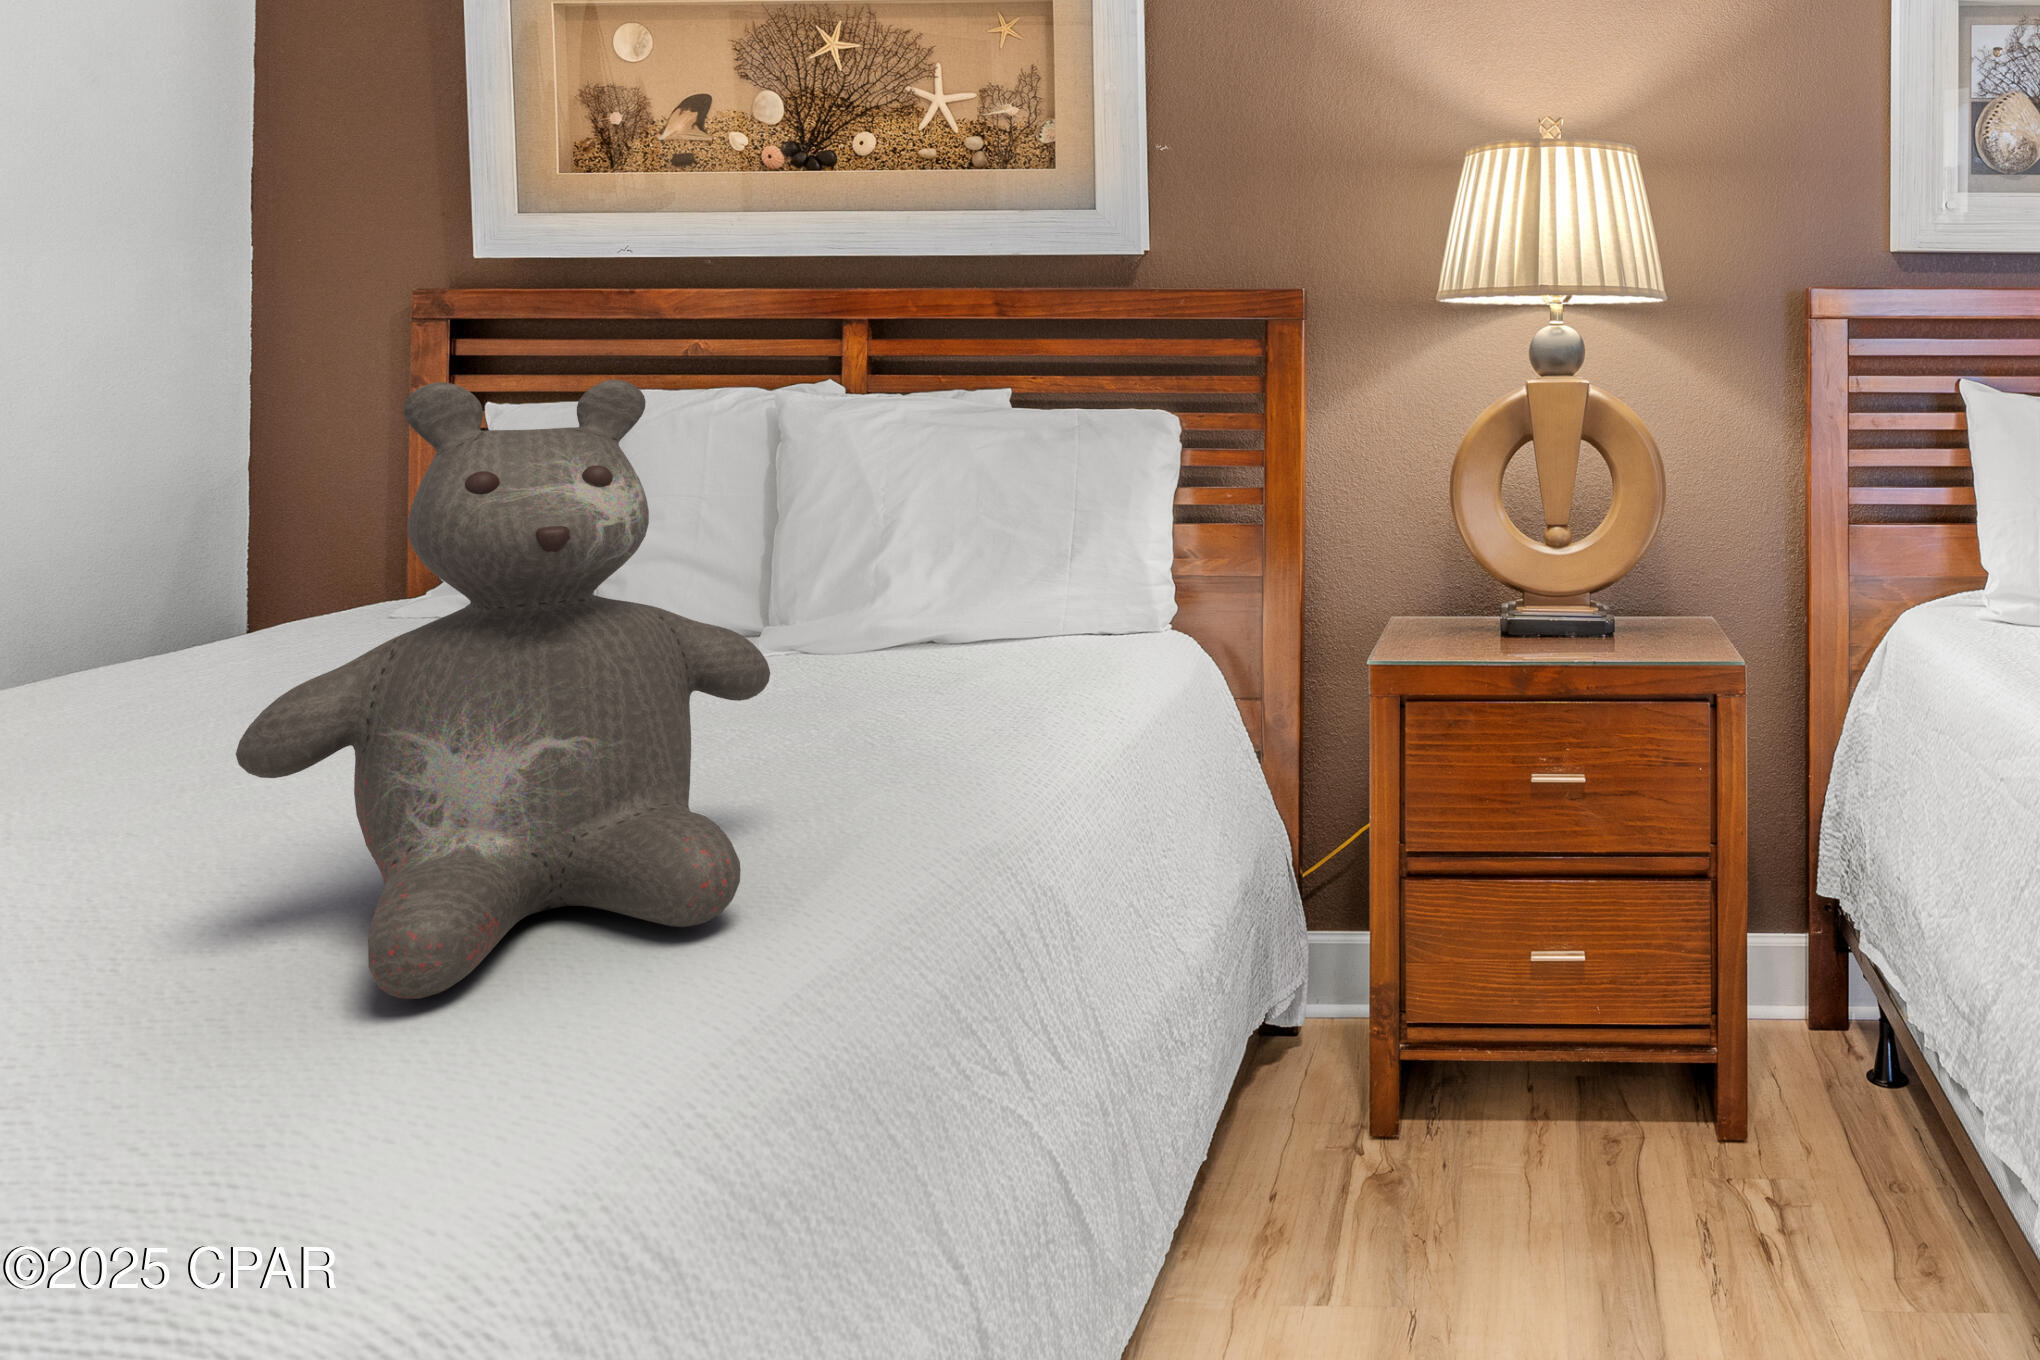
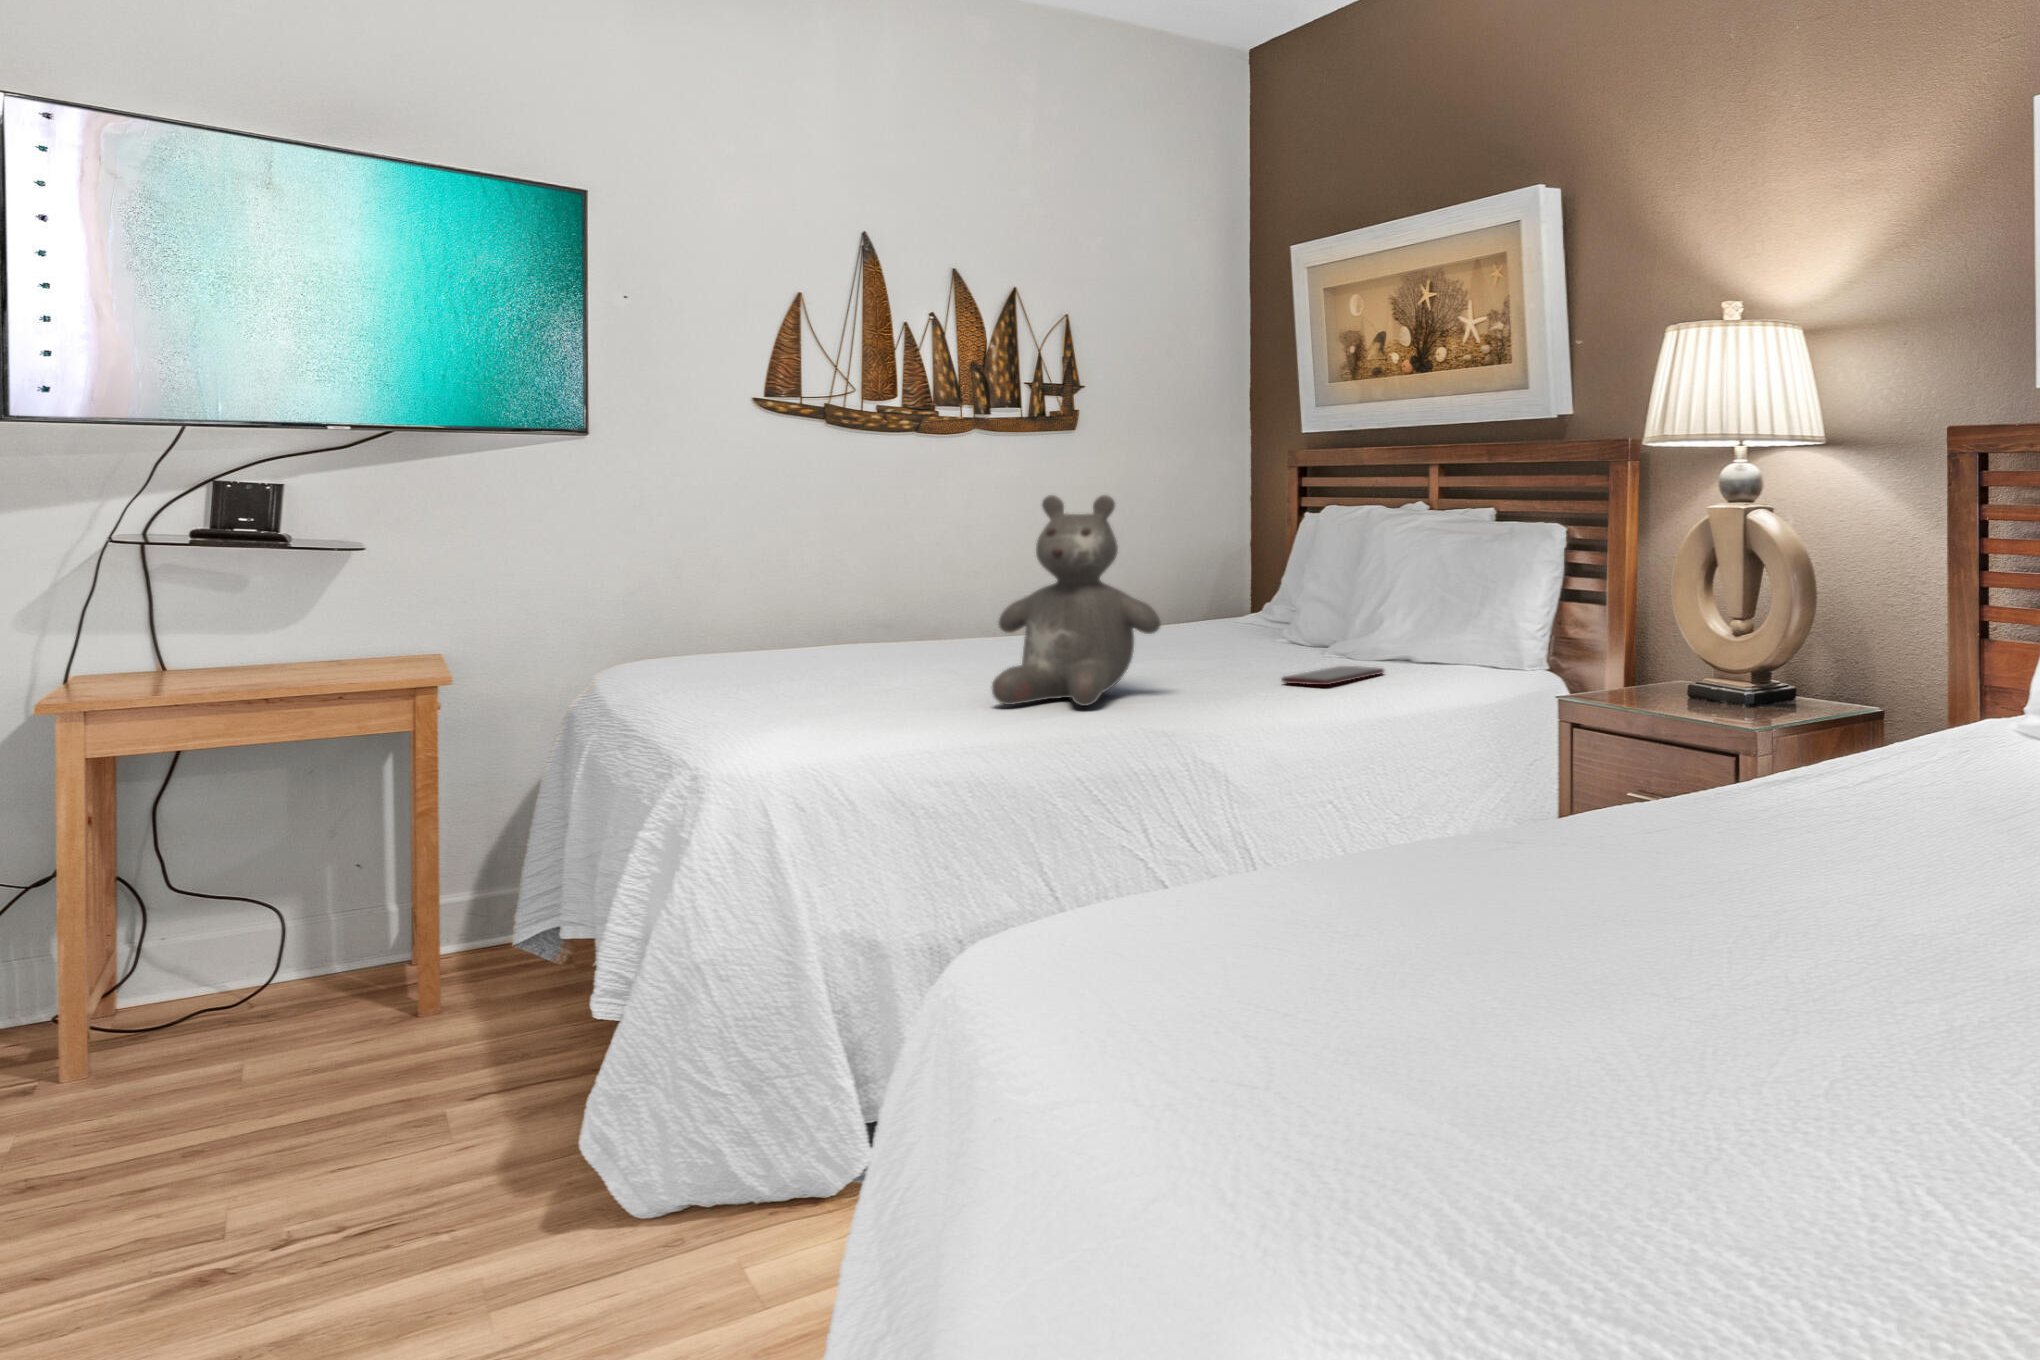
smartphone: none [906,668,1022,735] -> present [1282,666,1384,685]

